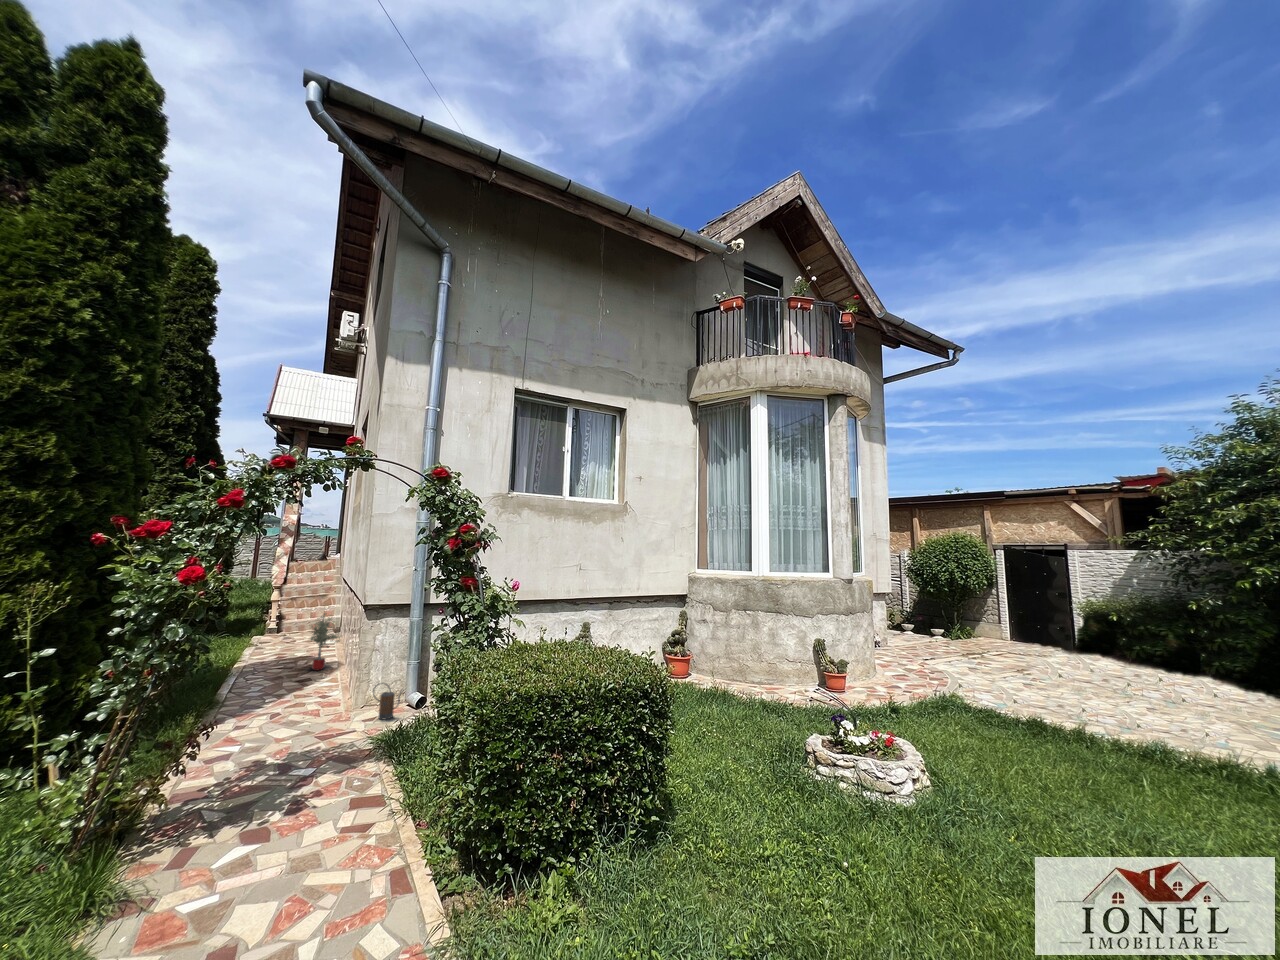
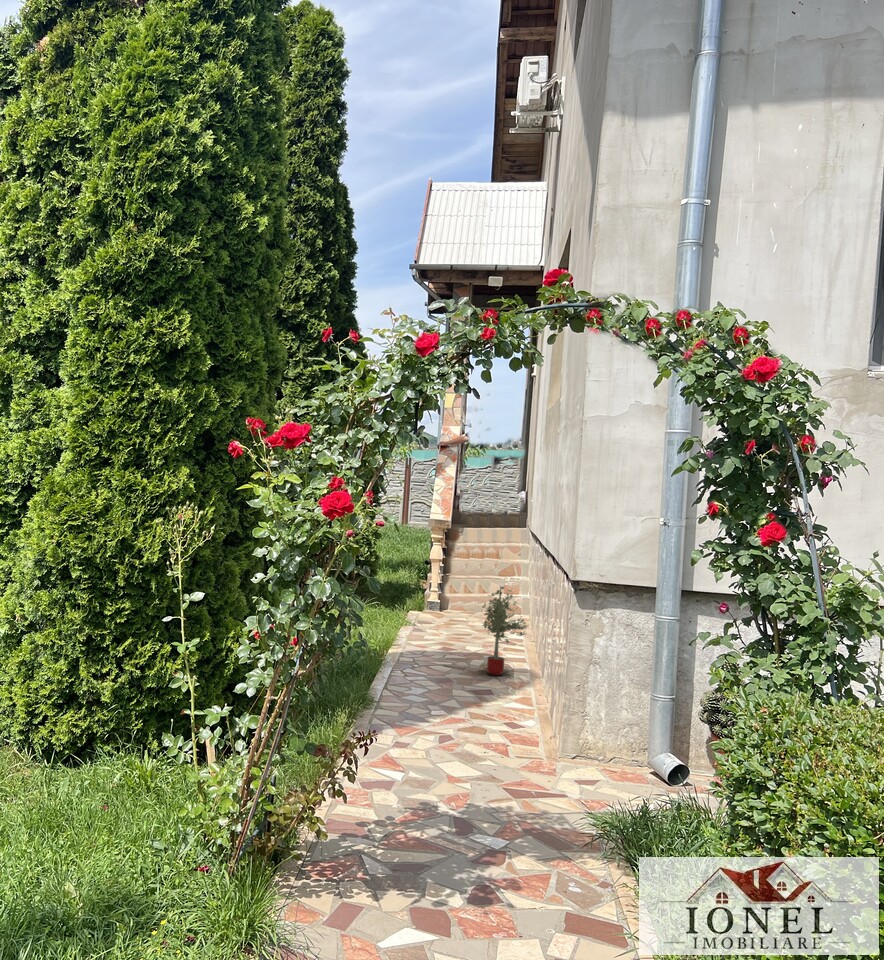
watering can: present [373,683,401,719] -> none [577,713,626,775]

